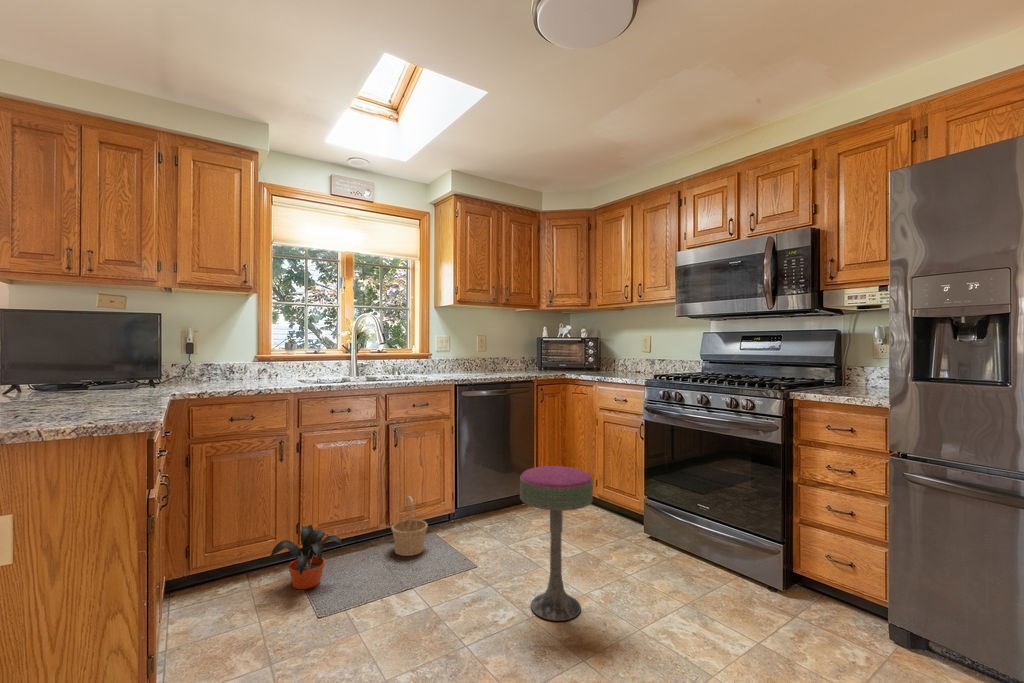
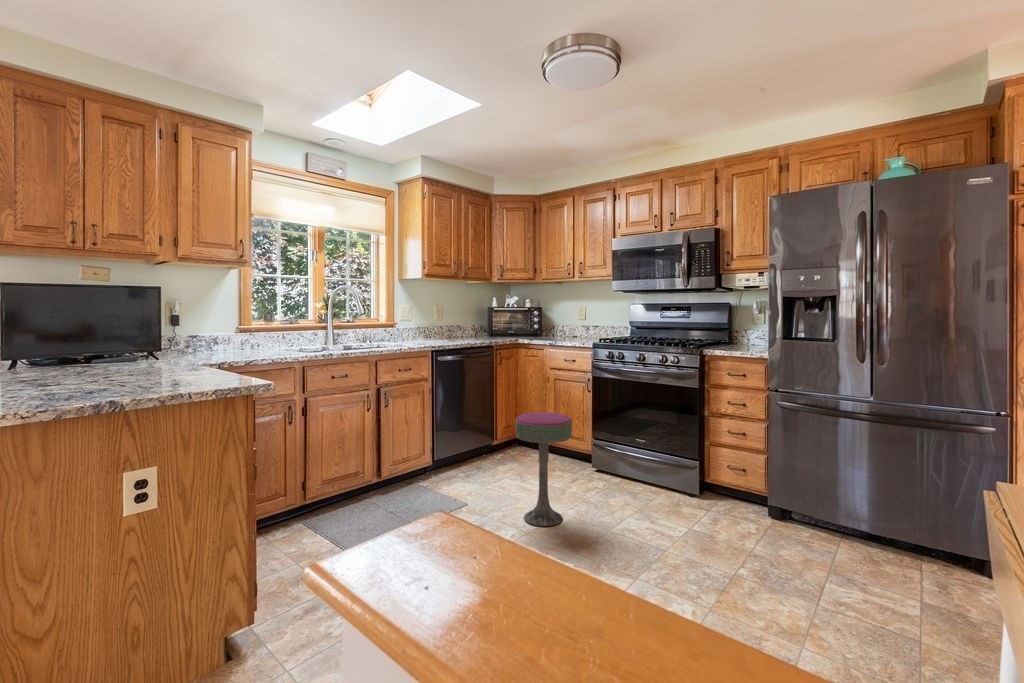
basket: present [392,496,428,556] -> none [388,448,420,498]
potted plant: present [270,525,343,589] -> none [296,476,358,529]

